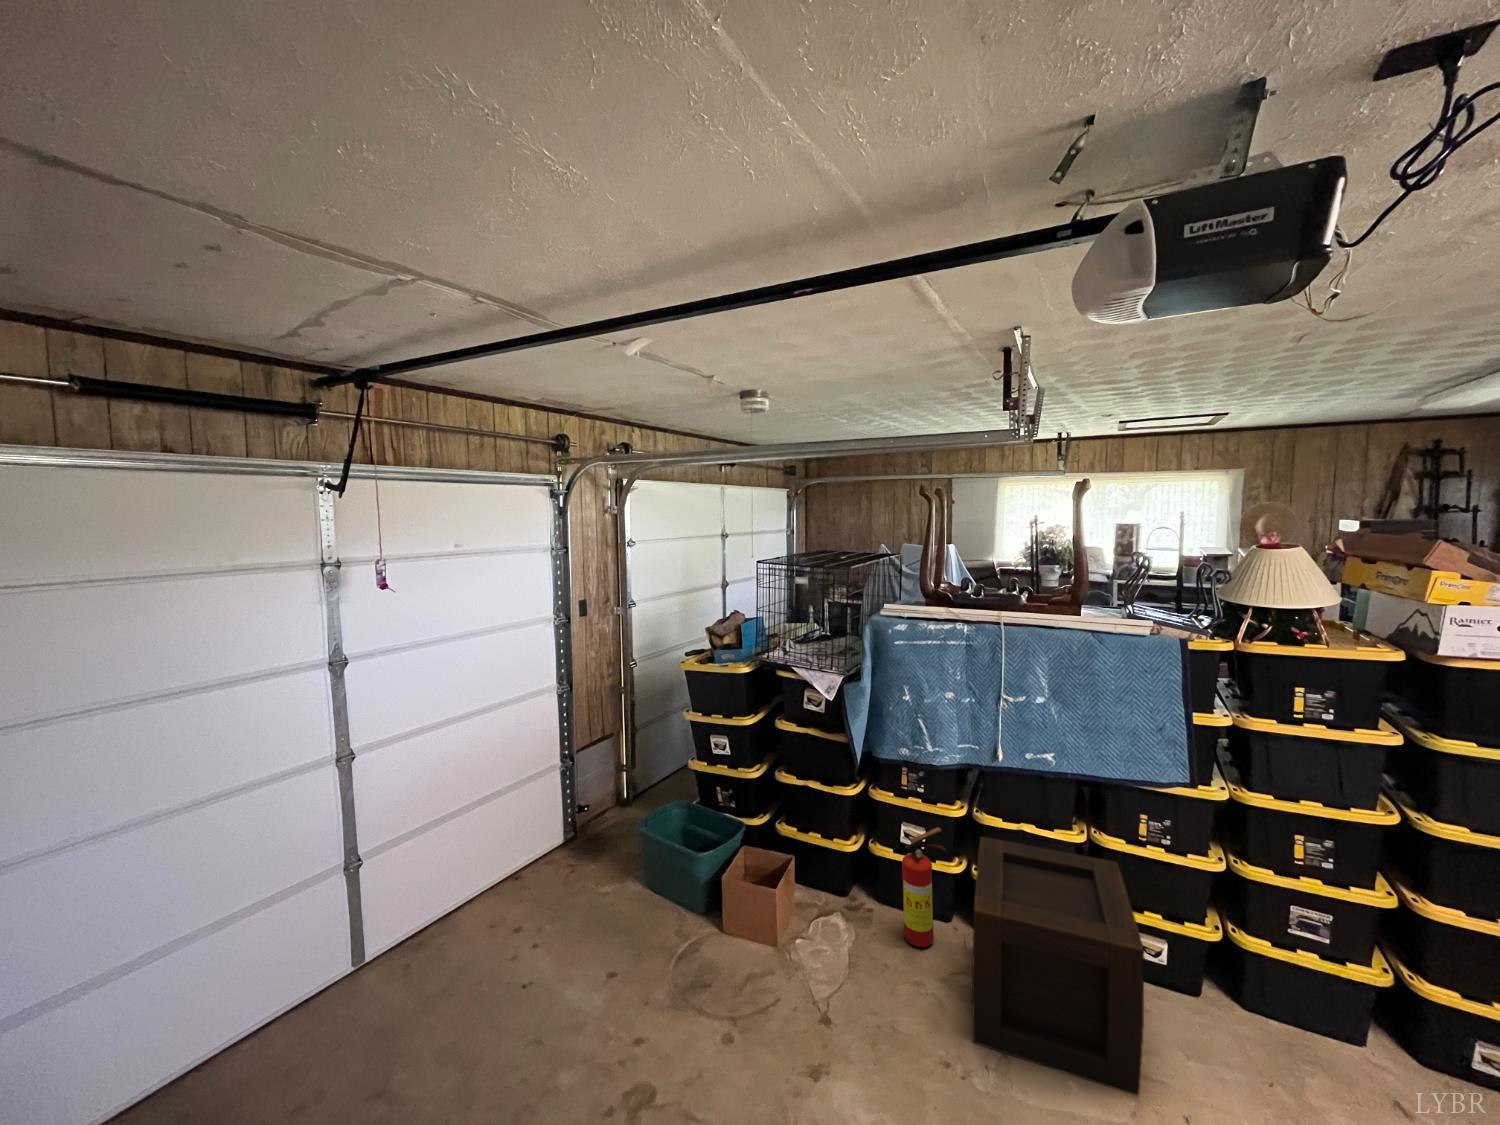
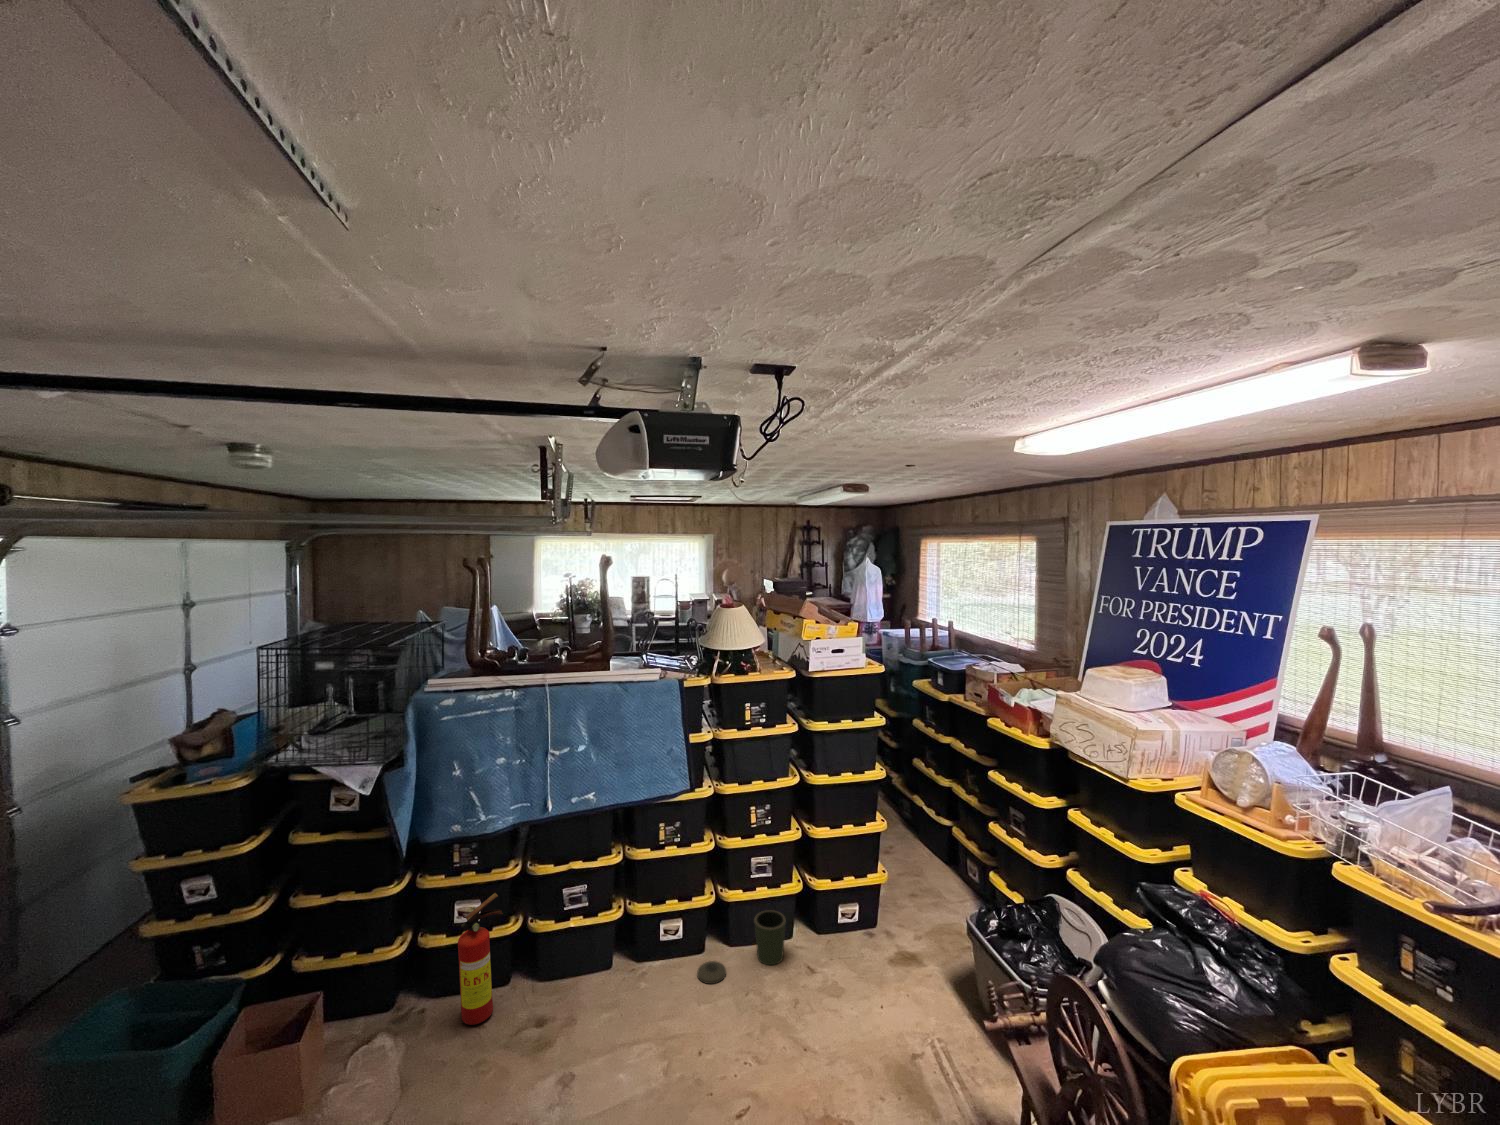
wooden crate: present [972,837,1144,1096] -> none [534,867,667,1084]
trash can: none [1191,991,1364,1080] -> present [697,910,786,984]

